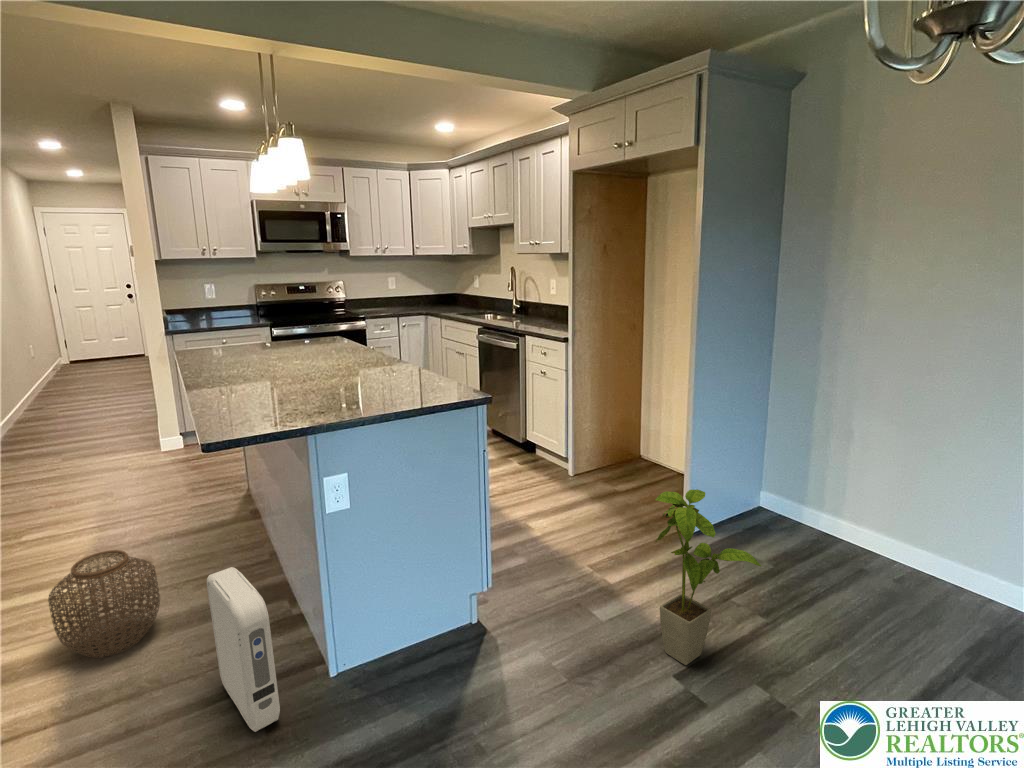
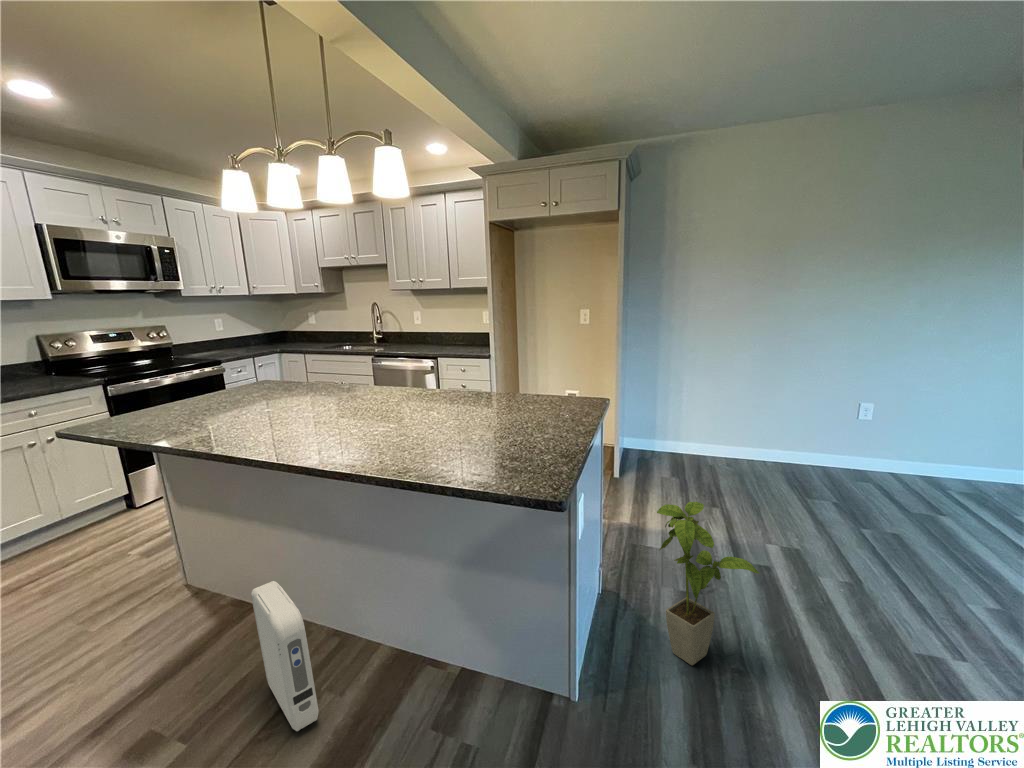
woven basket: present [48,550,160,658] -> none [118,564,215,661]

